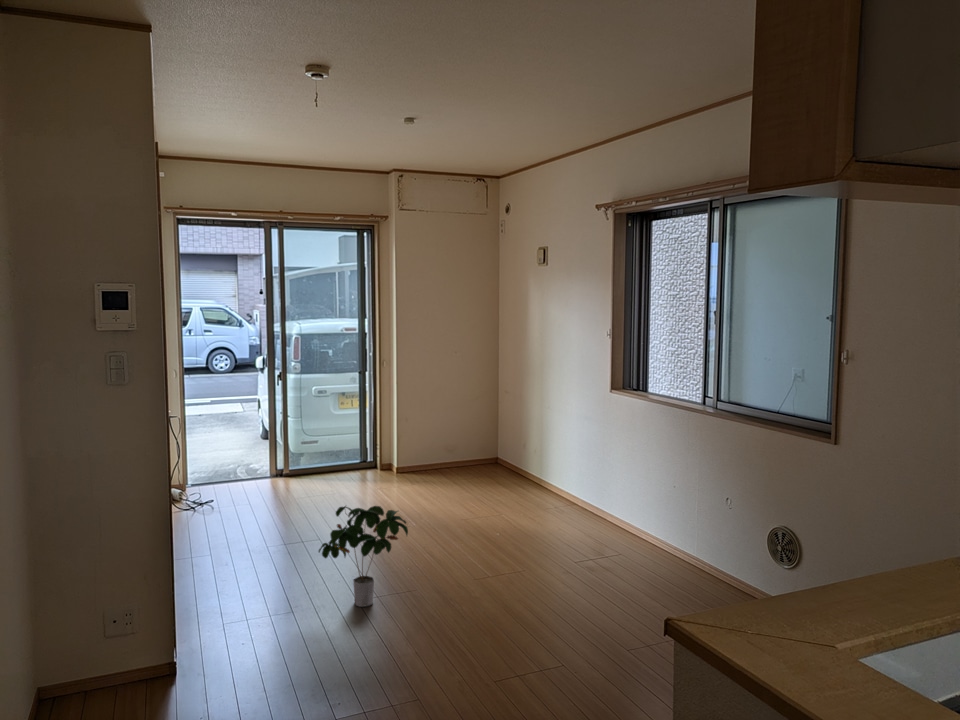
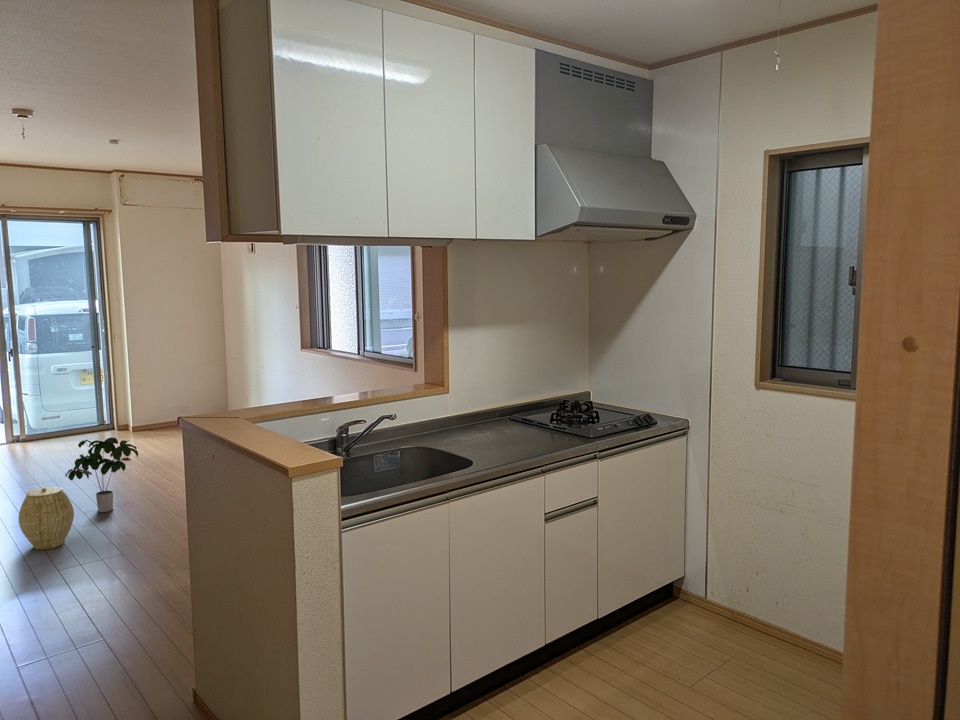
woven basket: none [255,580,324,673] -> present [19,487,74,549]

